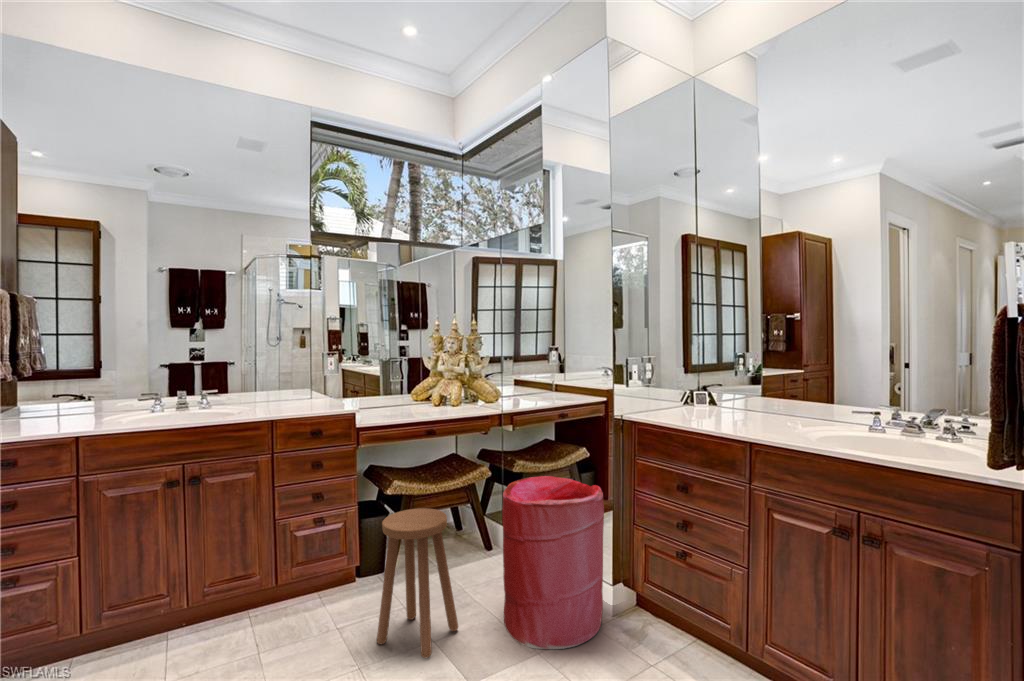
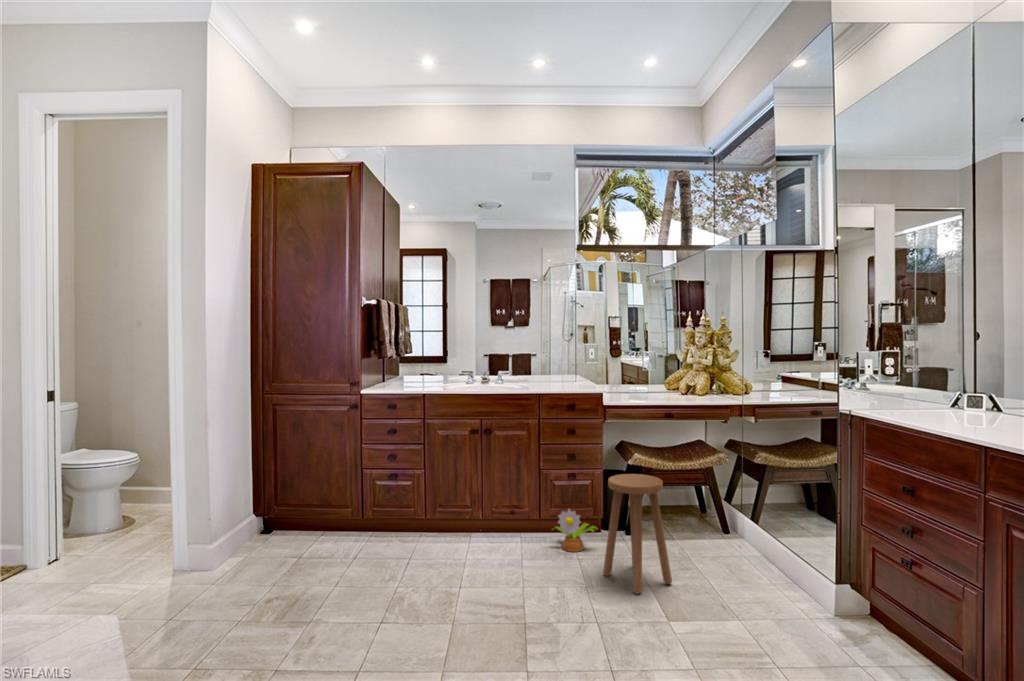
laundry hamper: present [502,476,604,649] -> none [715,465,826,626]
decorative plant: none [295,568,358,623] -> present [554,509,597,552]

